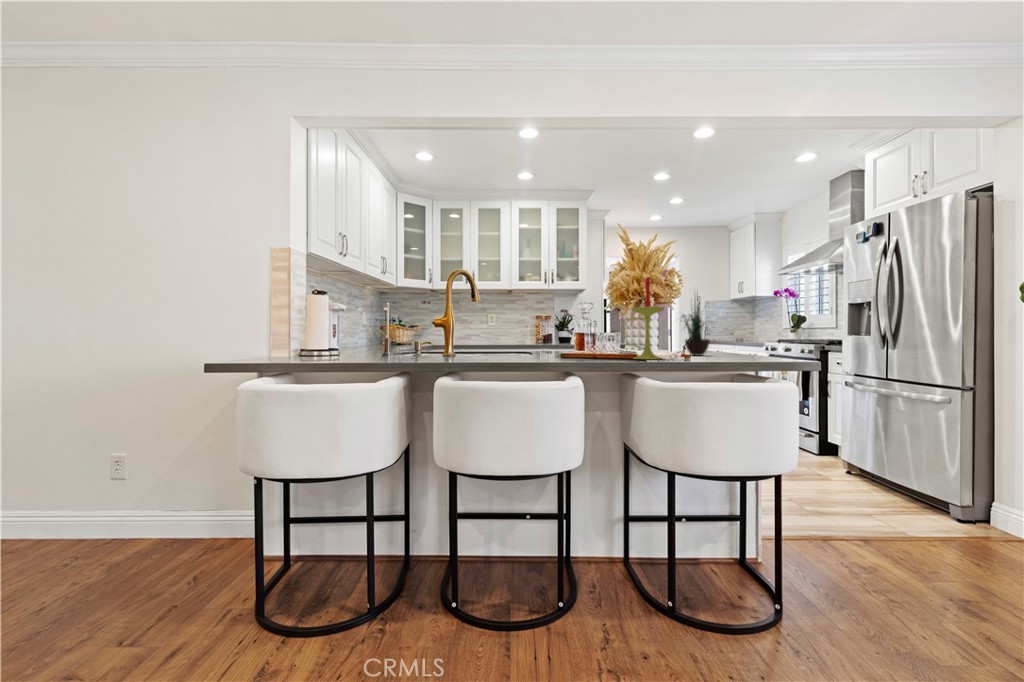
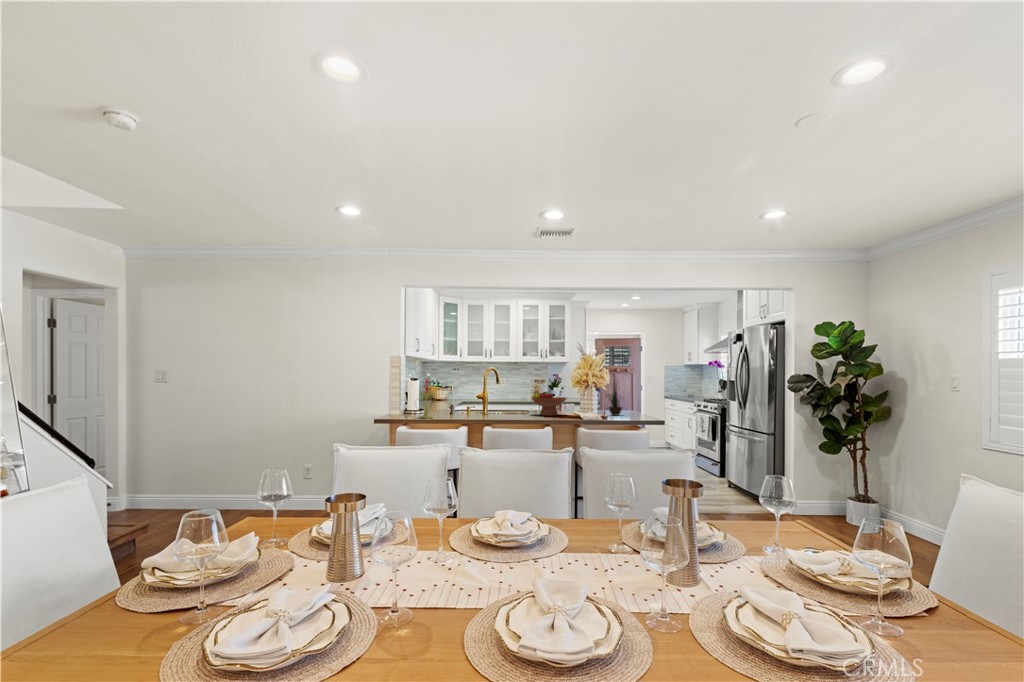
candle: present [623,277,664,359] -> present [419,379,433,418]
fruit bowl: none [534,308,606,356] -> present [531,391,567,416]

